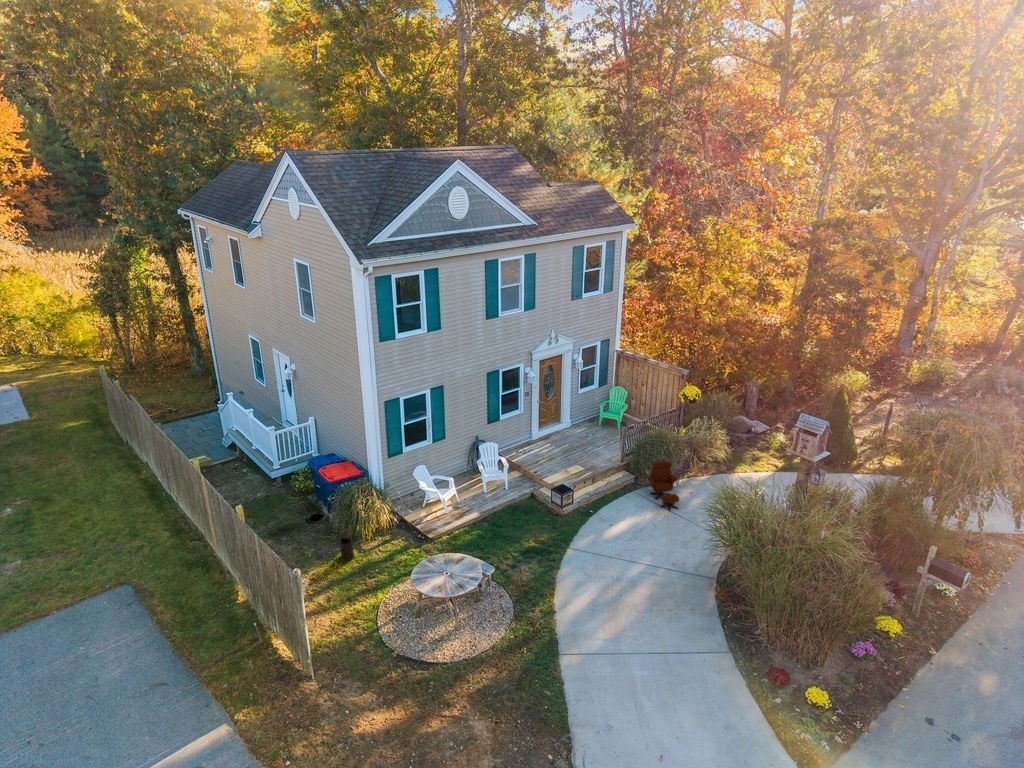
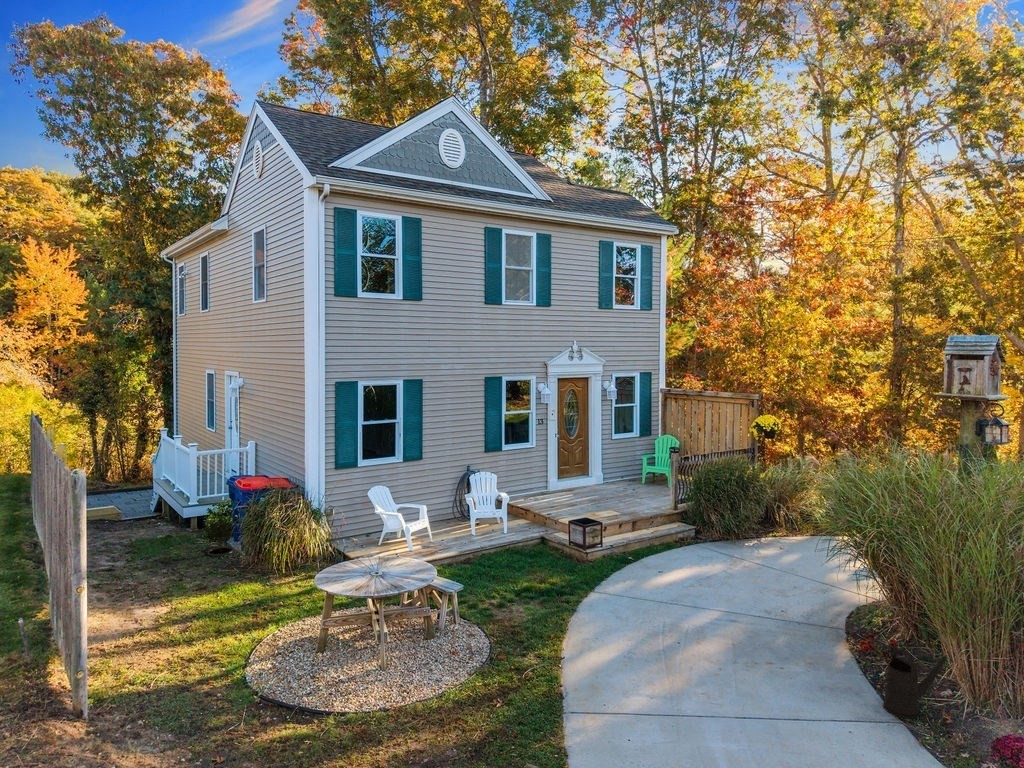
lounge chair: present [647,462,679,511] -> none [713,496,765,563]
watering can: present [340,526,356,561] -> present [879,649,947,719]

